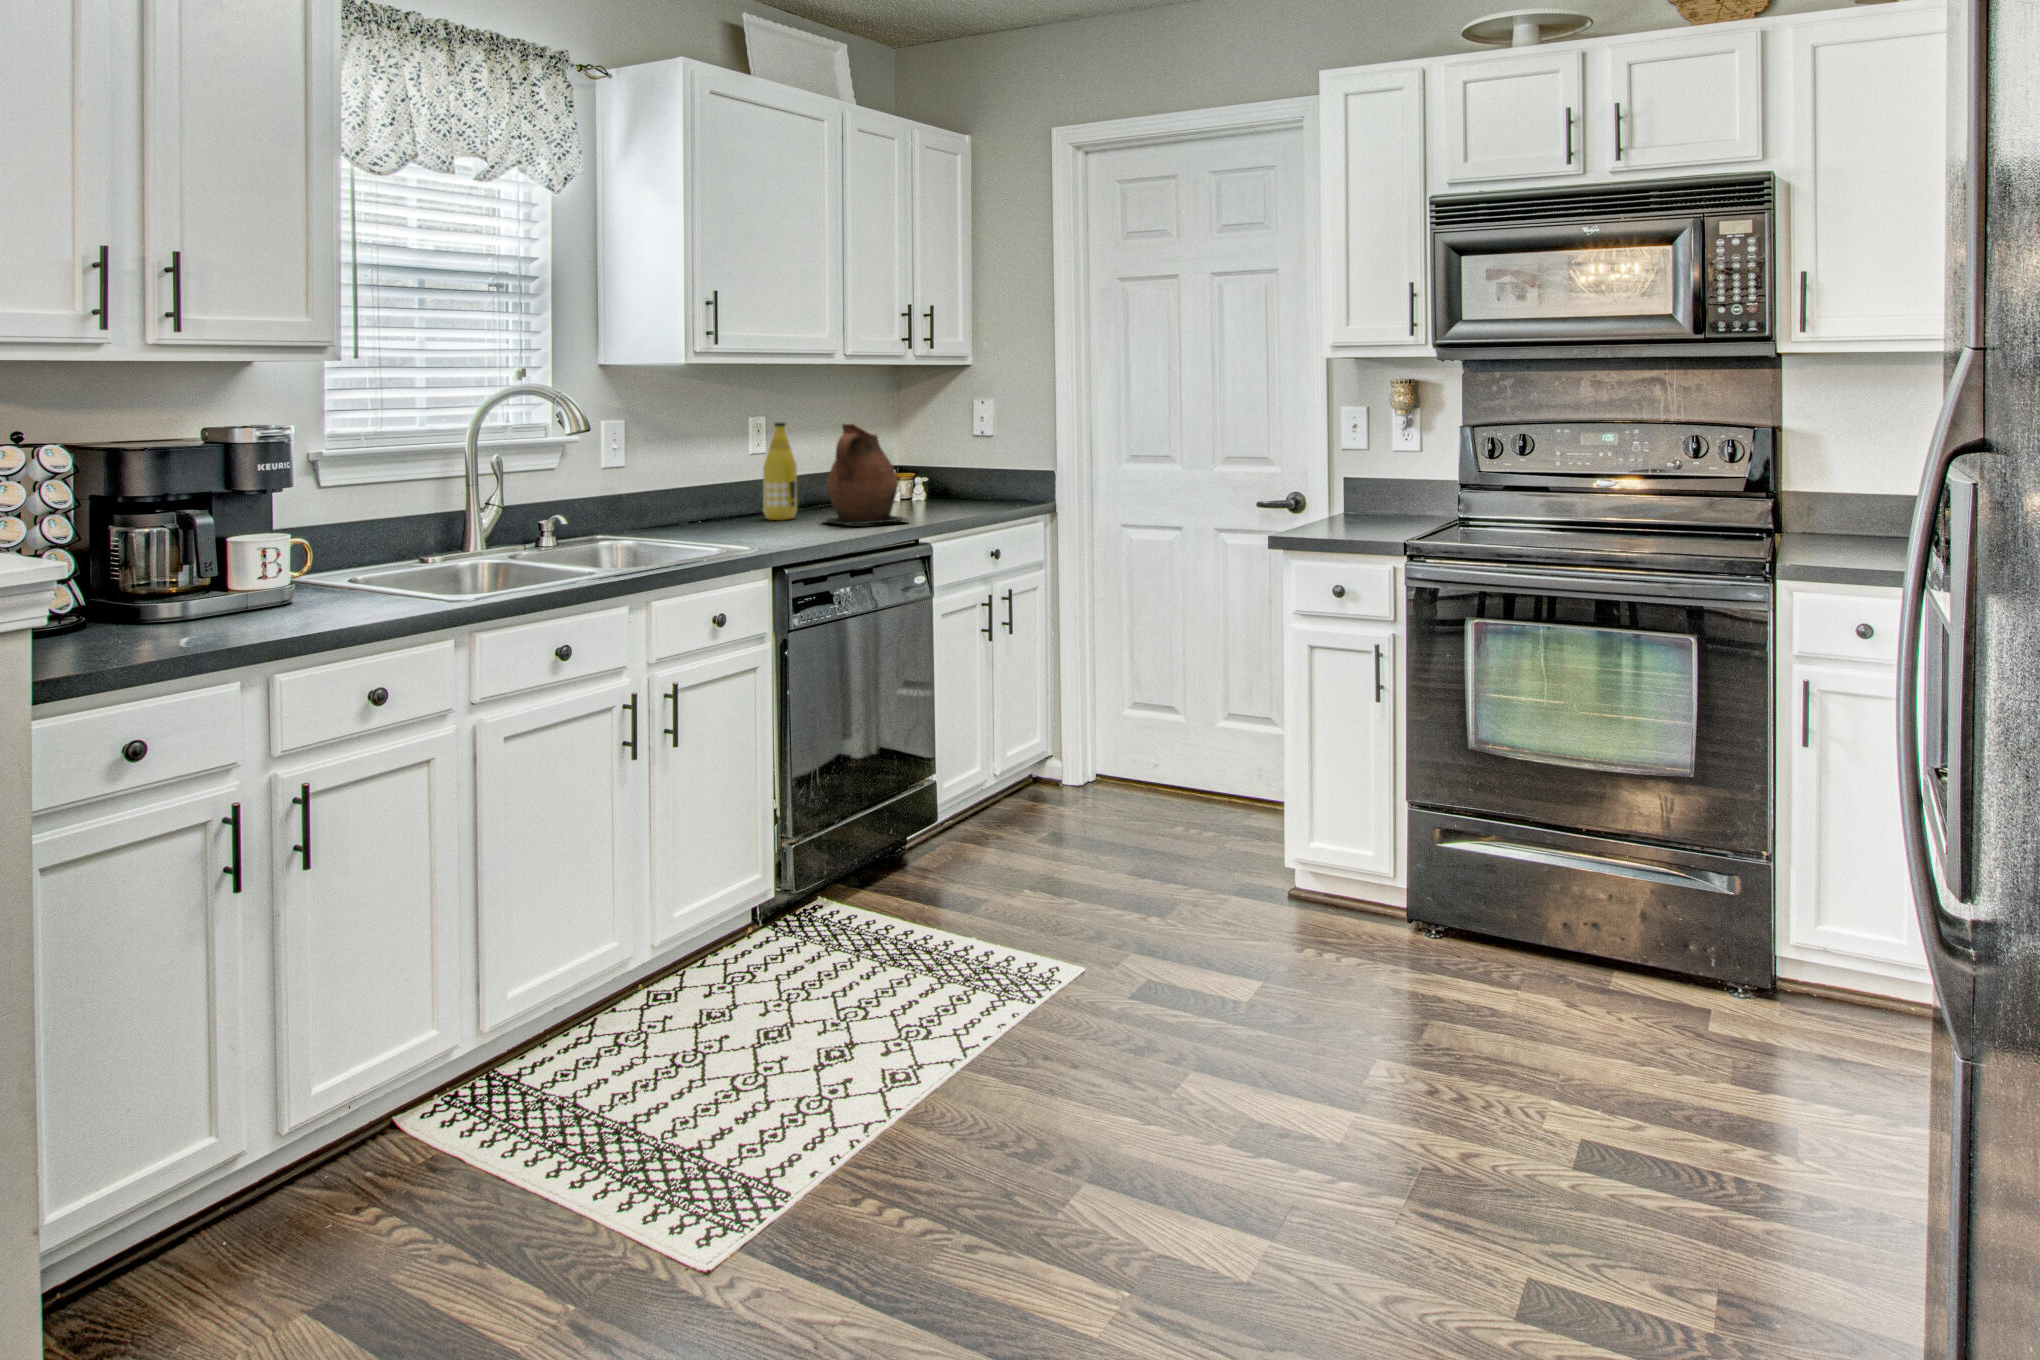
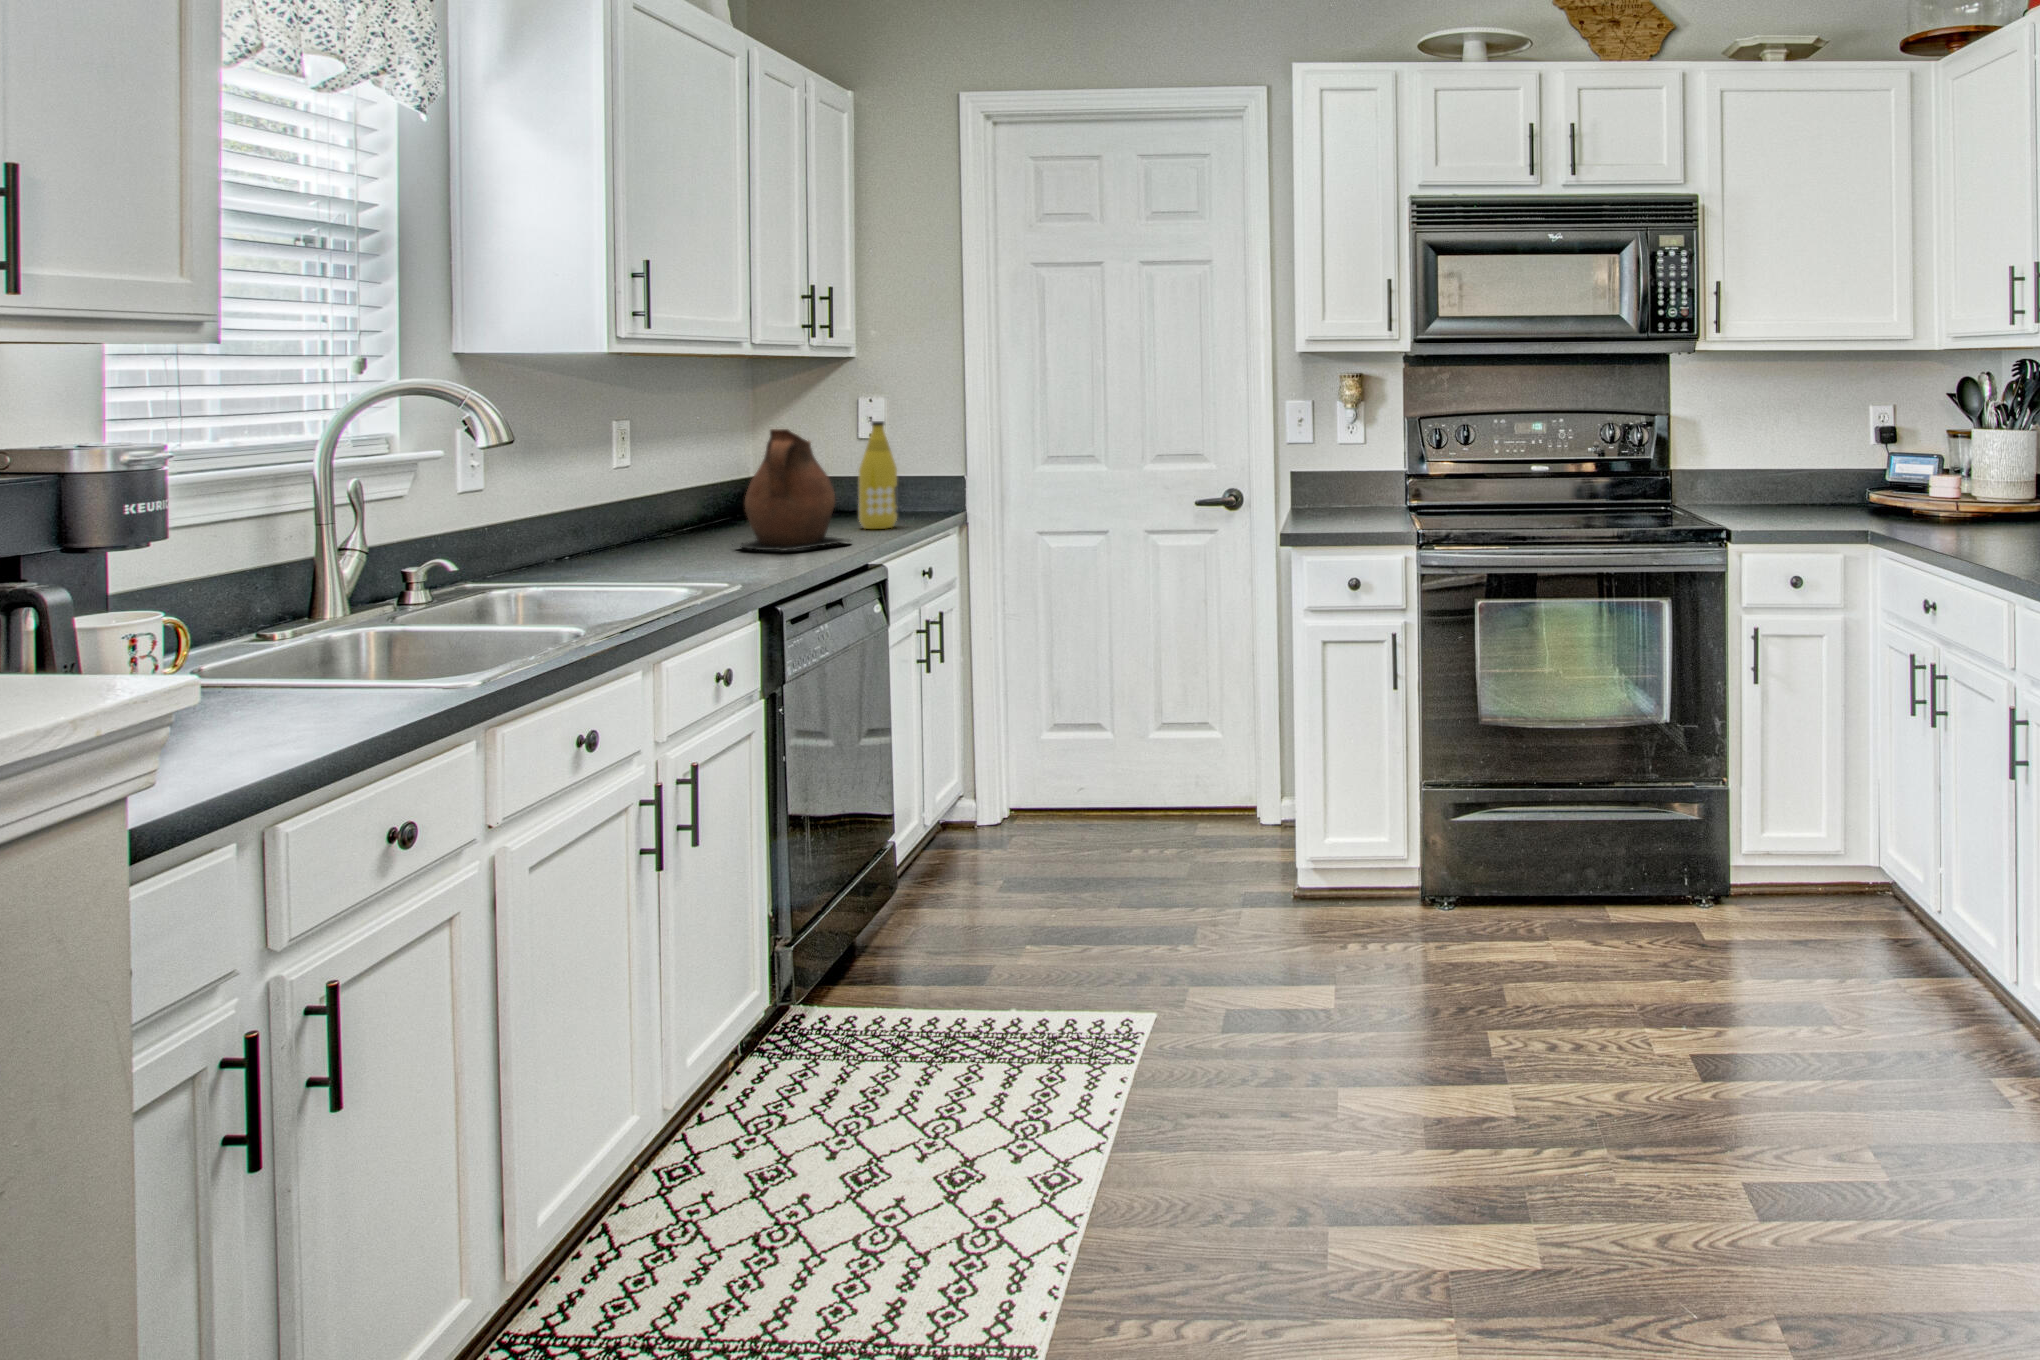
bottle: present [763,422,797,520] -> present [859,421,897,529]

